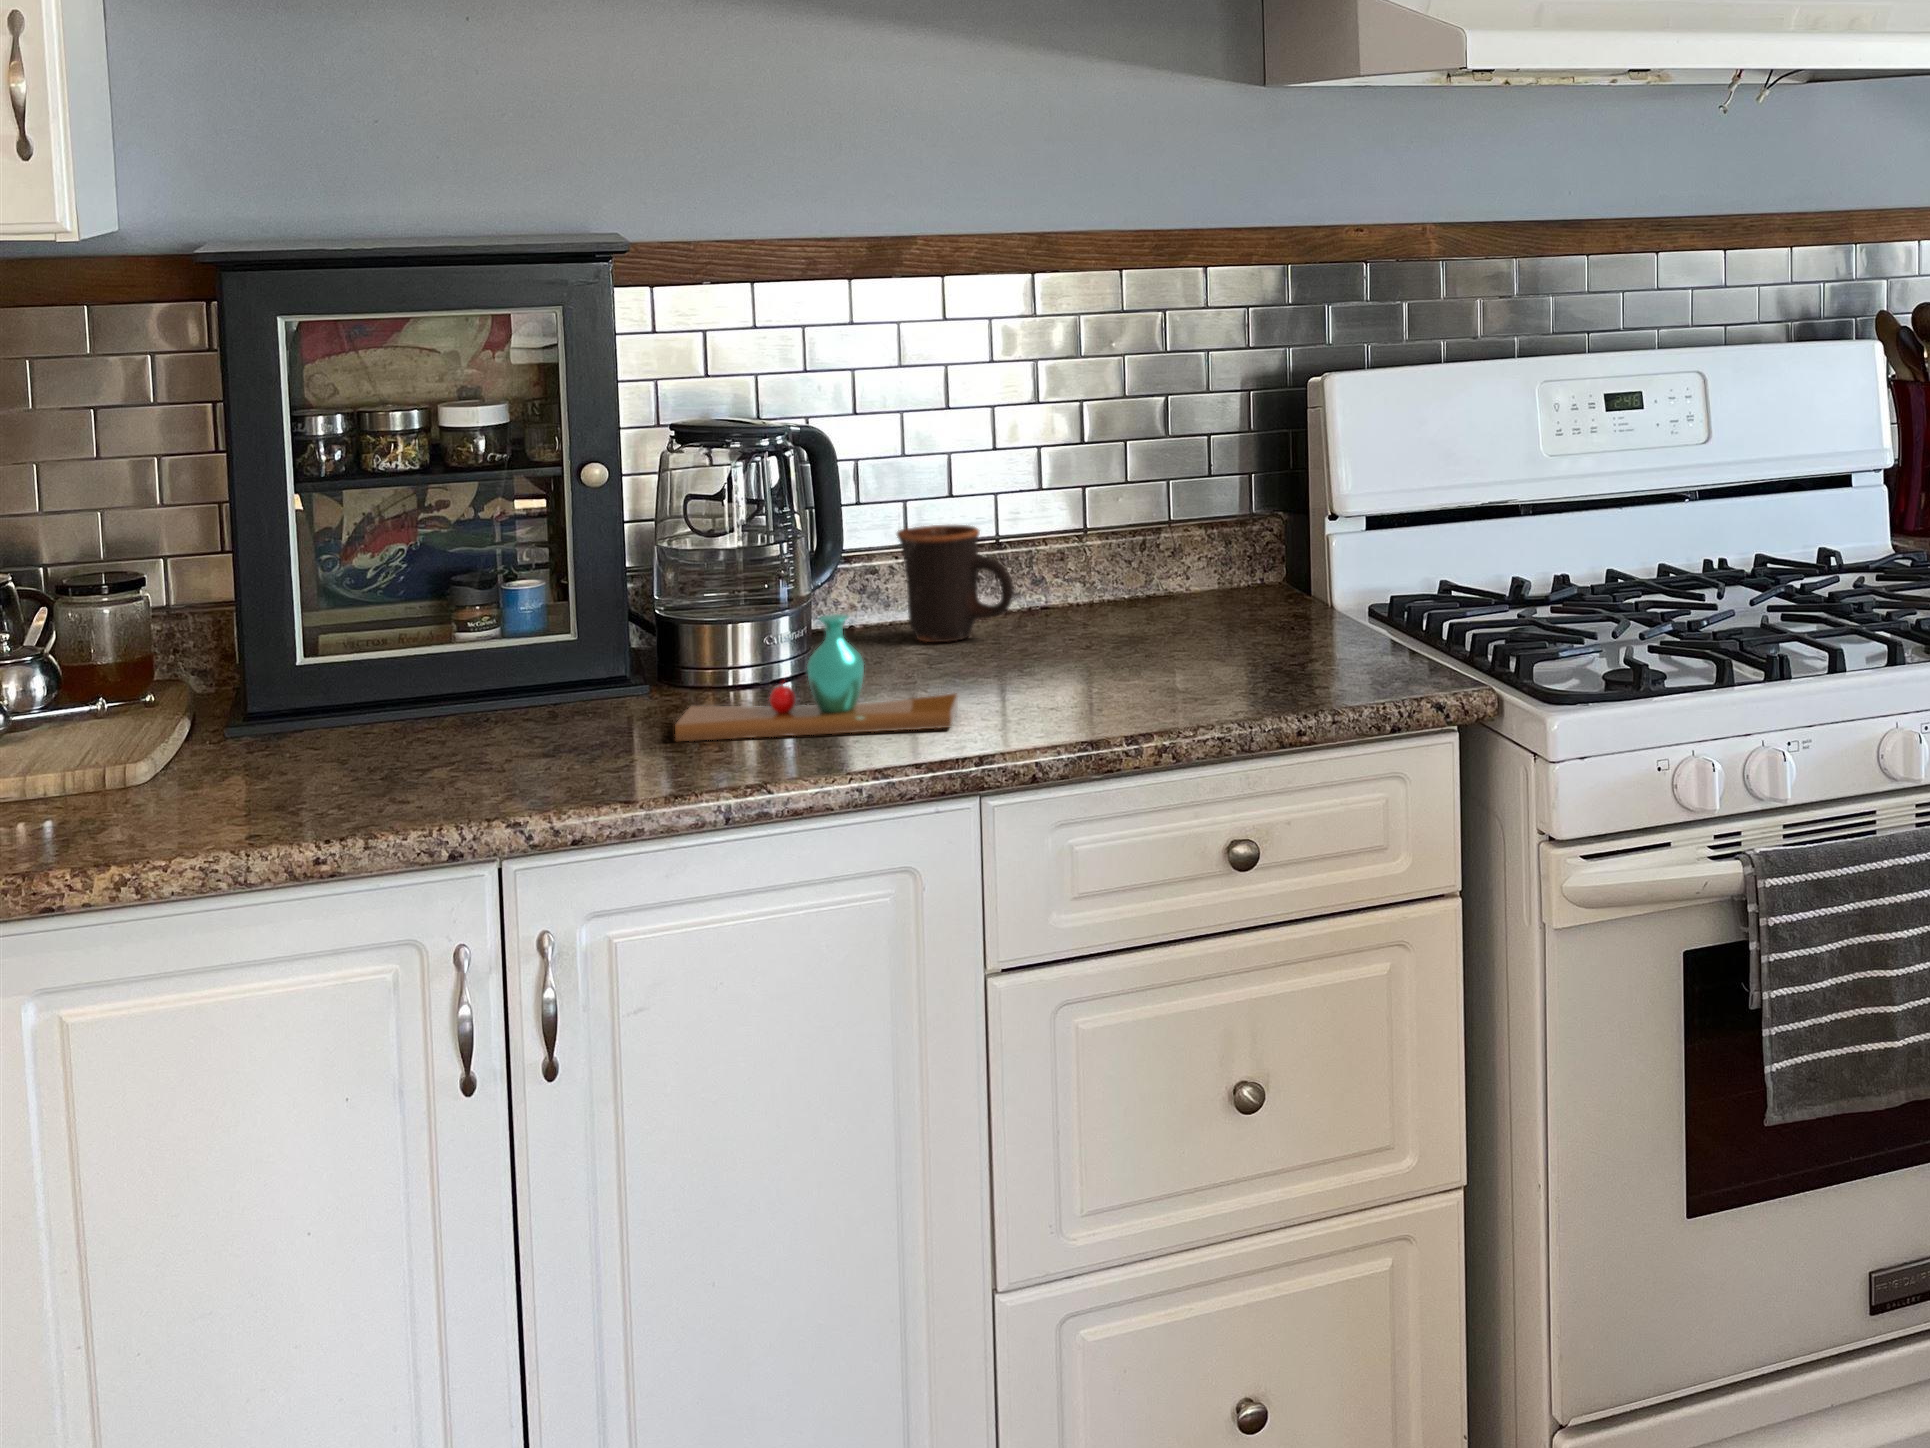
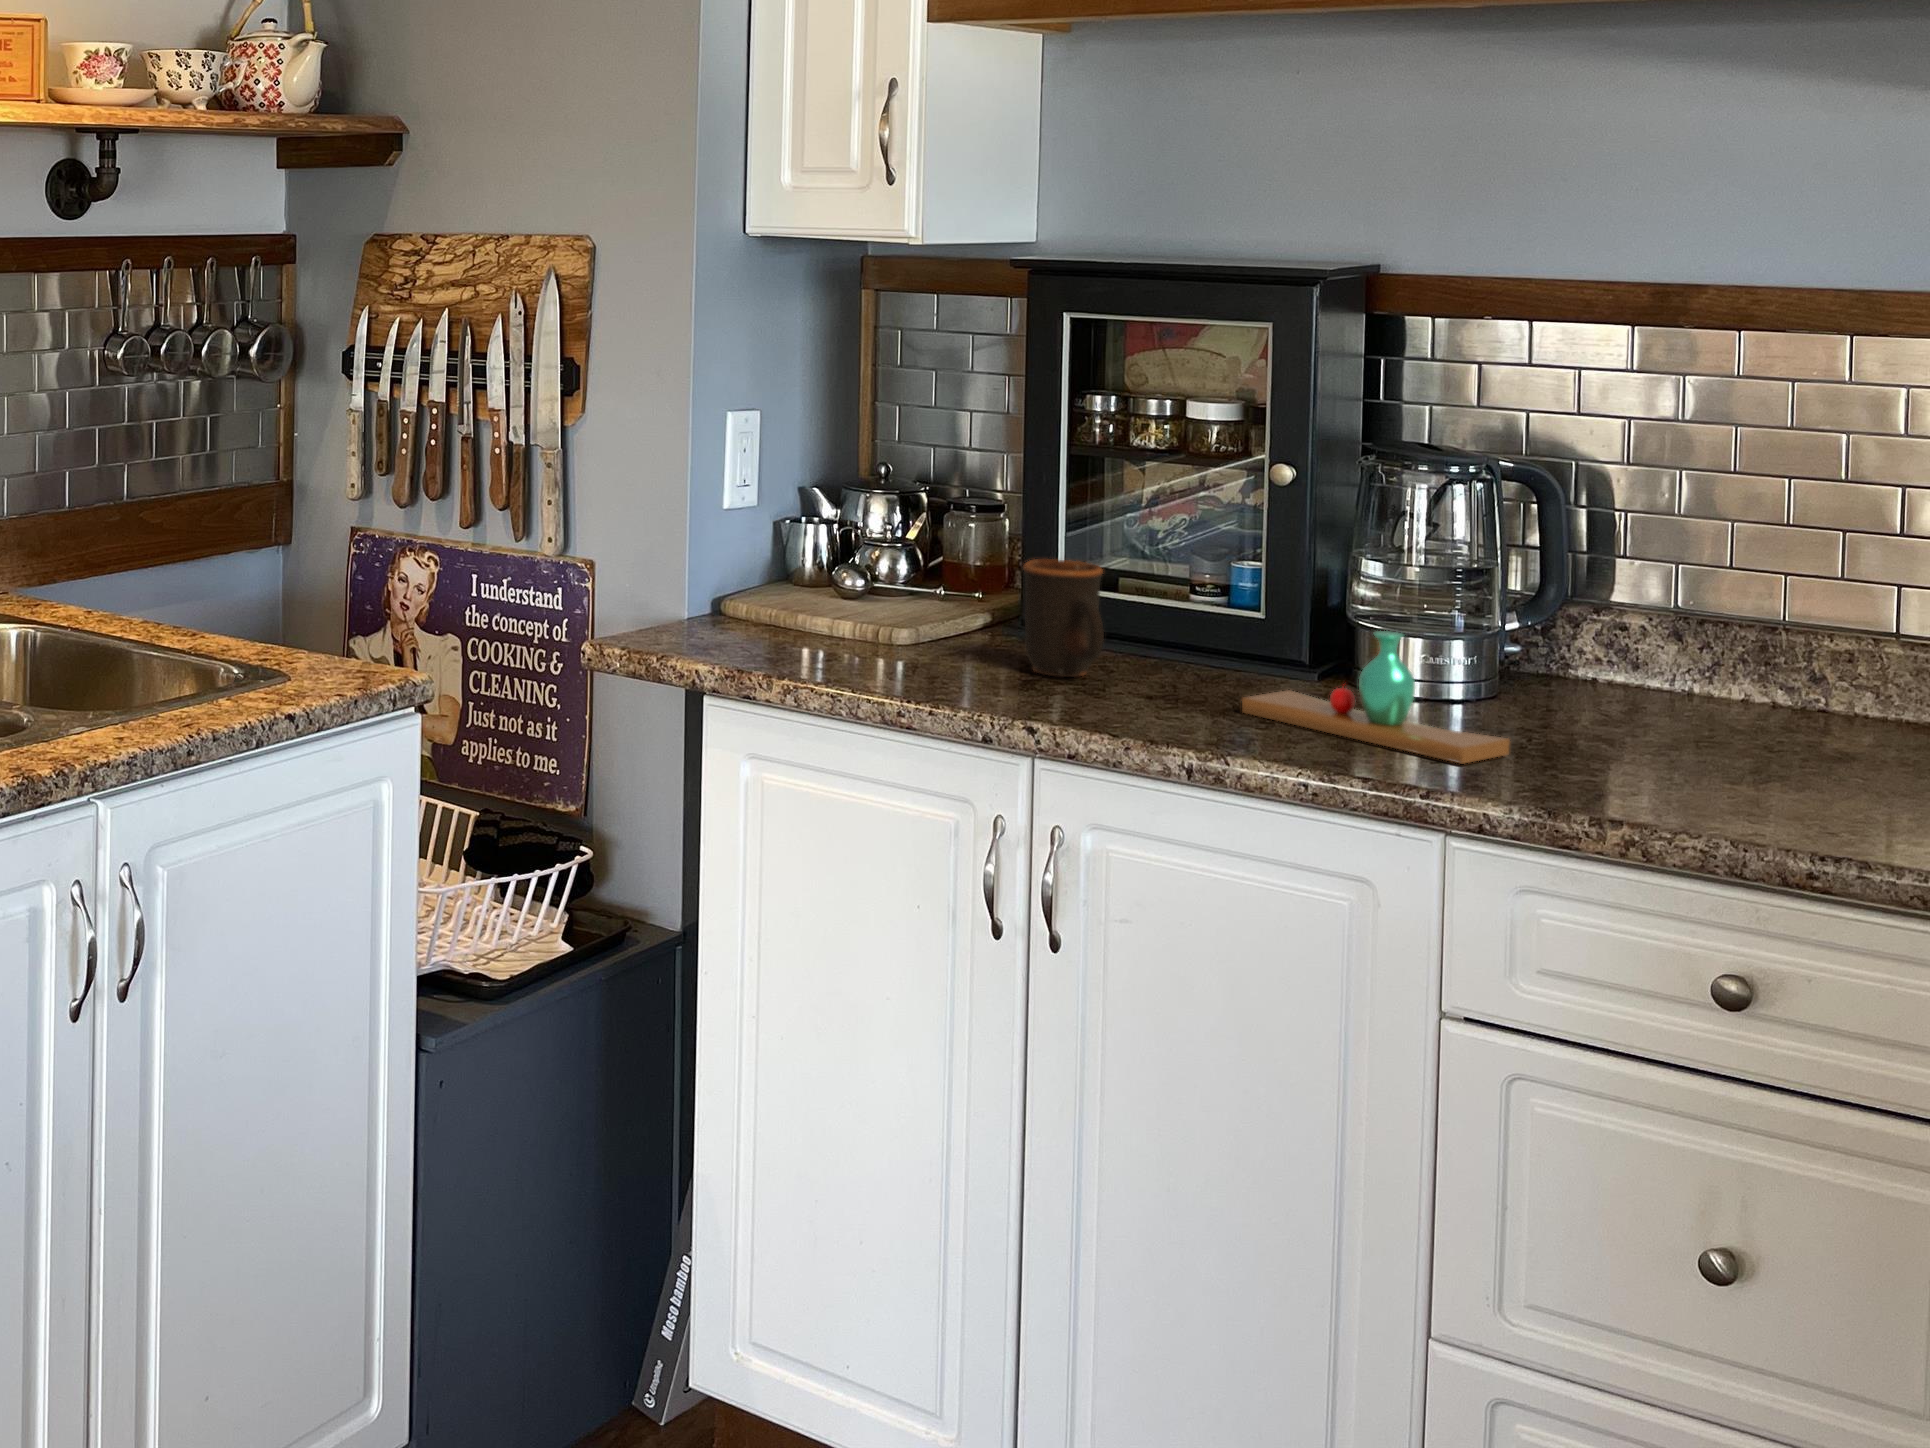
mug: present [897,525,1014,642] -> present [1023,559,1104,677]

